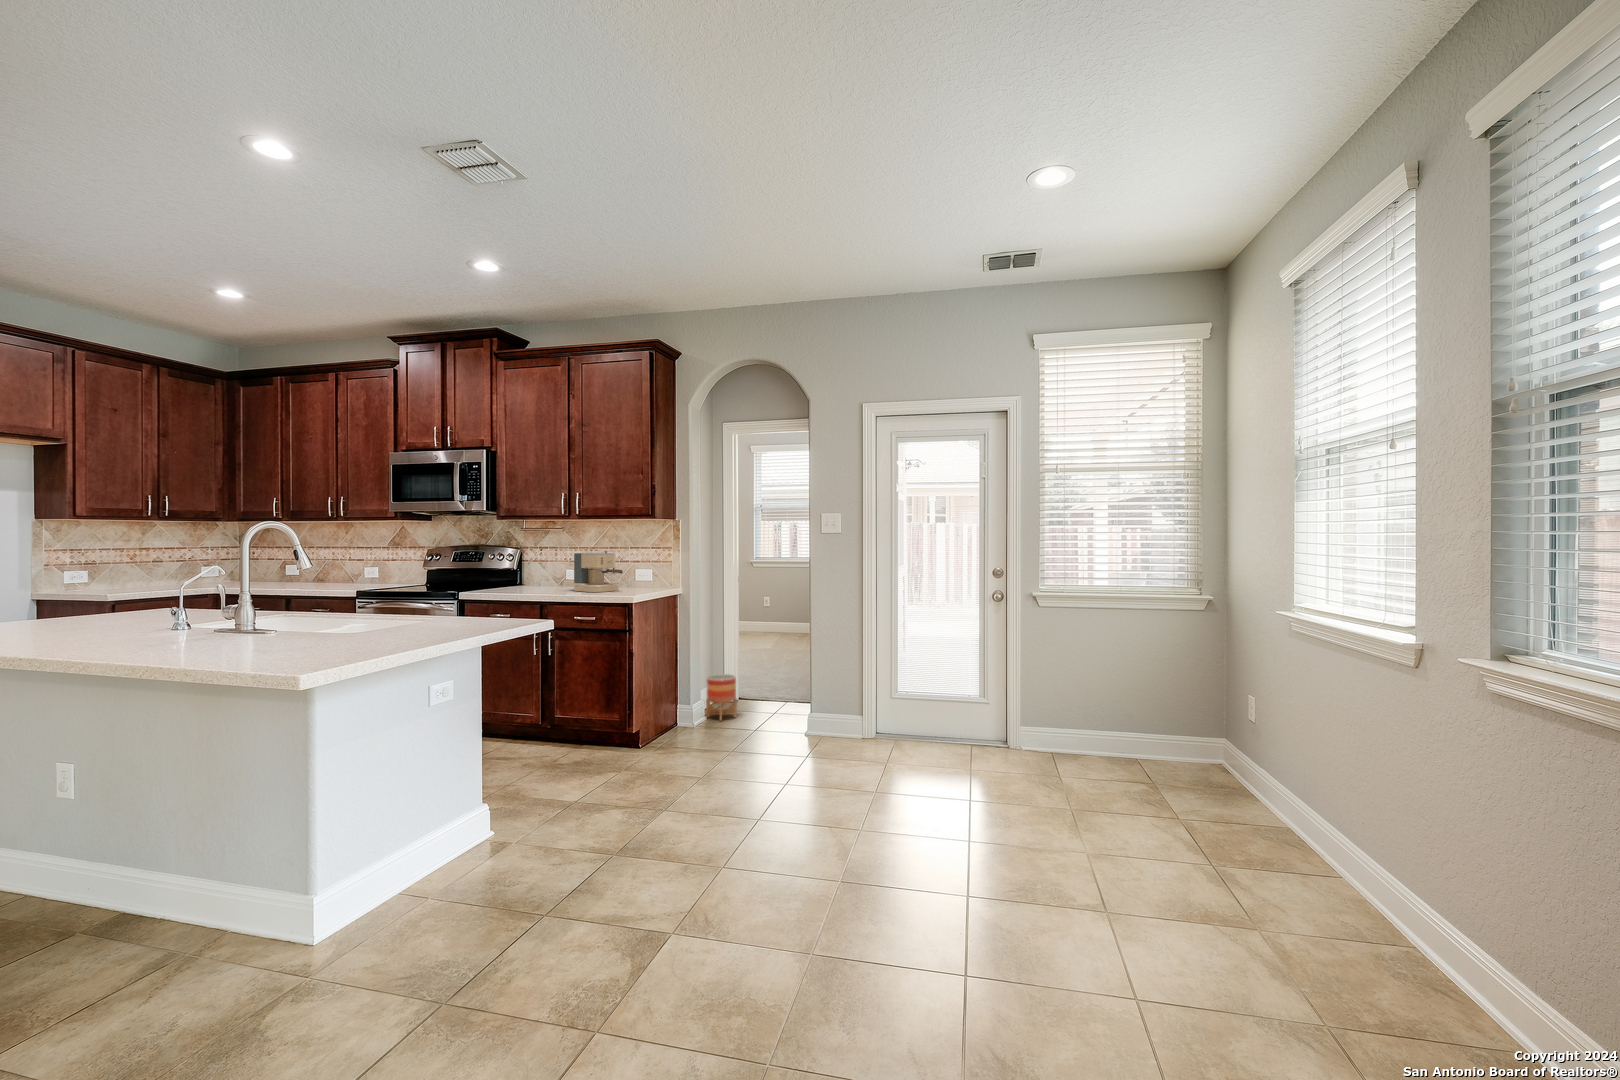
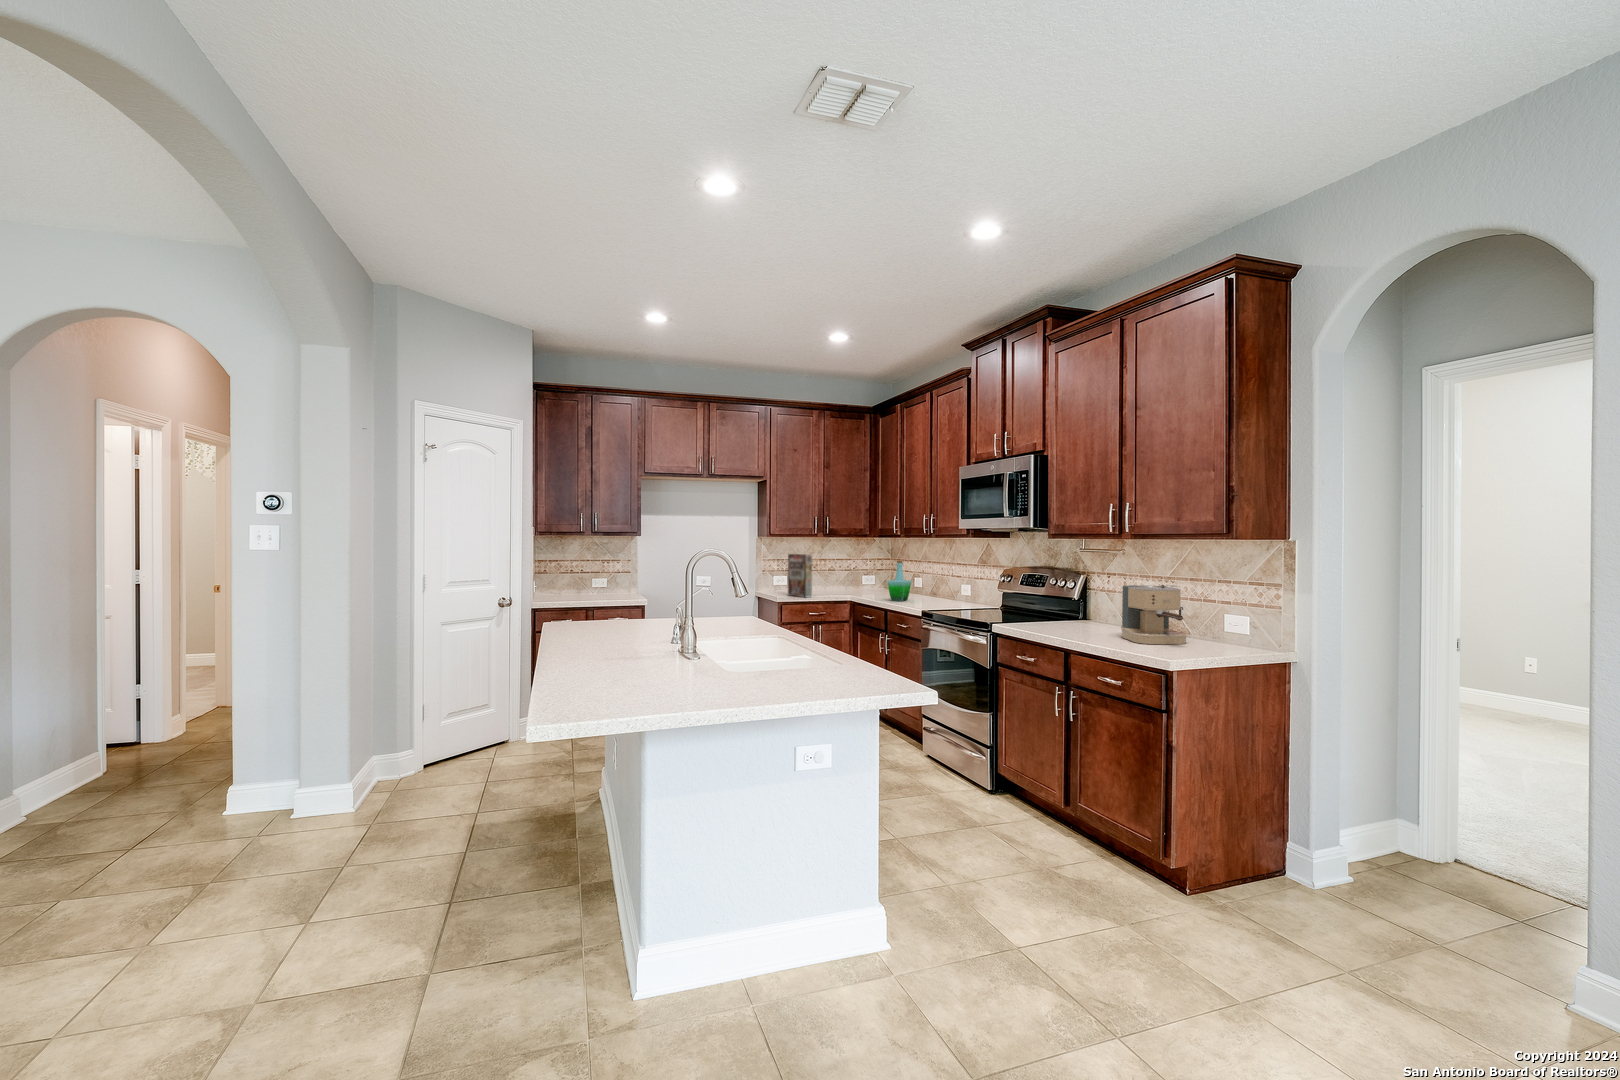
cereal box: none [110,541,159,594] -> present [788,554,812,597]
bottle: none [283,545,310,588] -> present [888,561,911,601]
planter: present [706,674,737,721] -> none [1352,807,1419,900]

